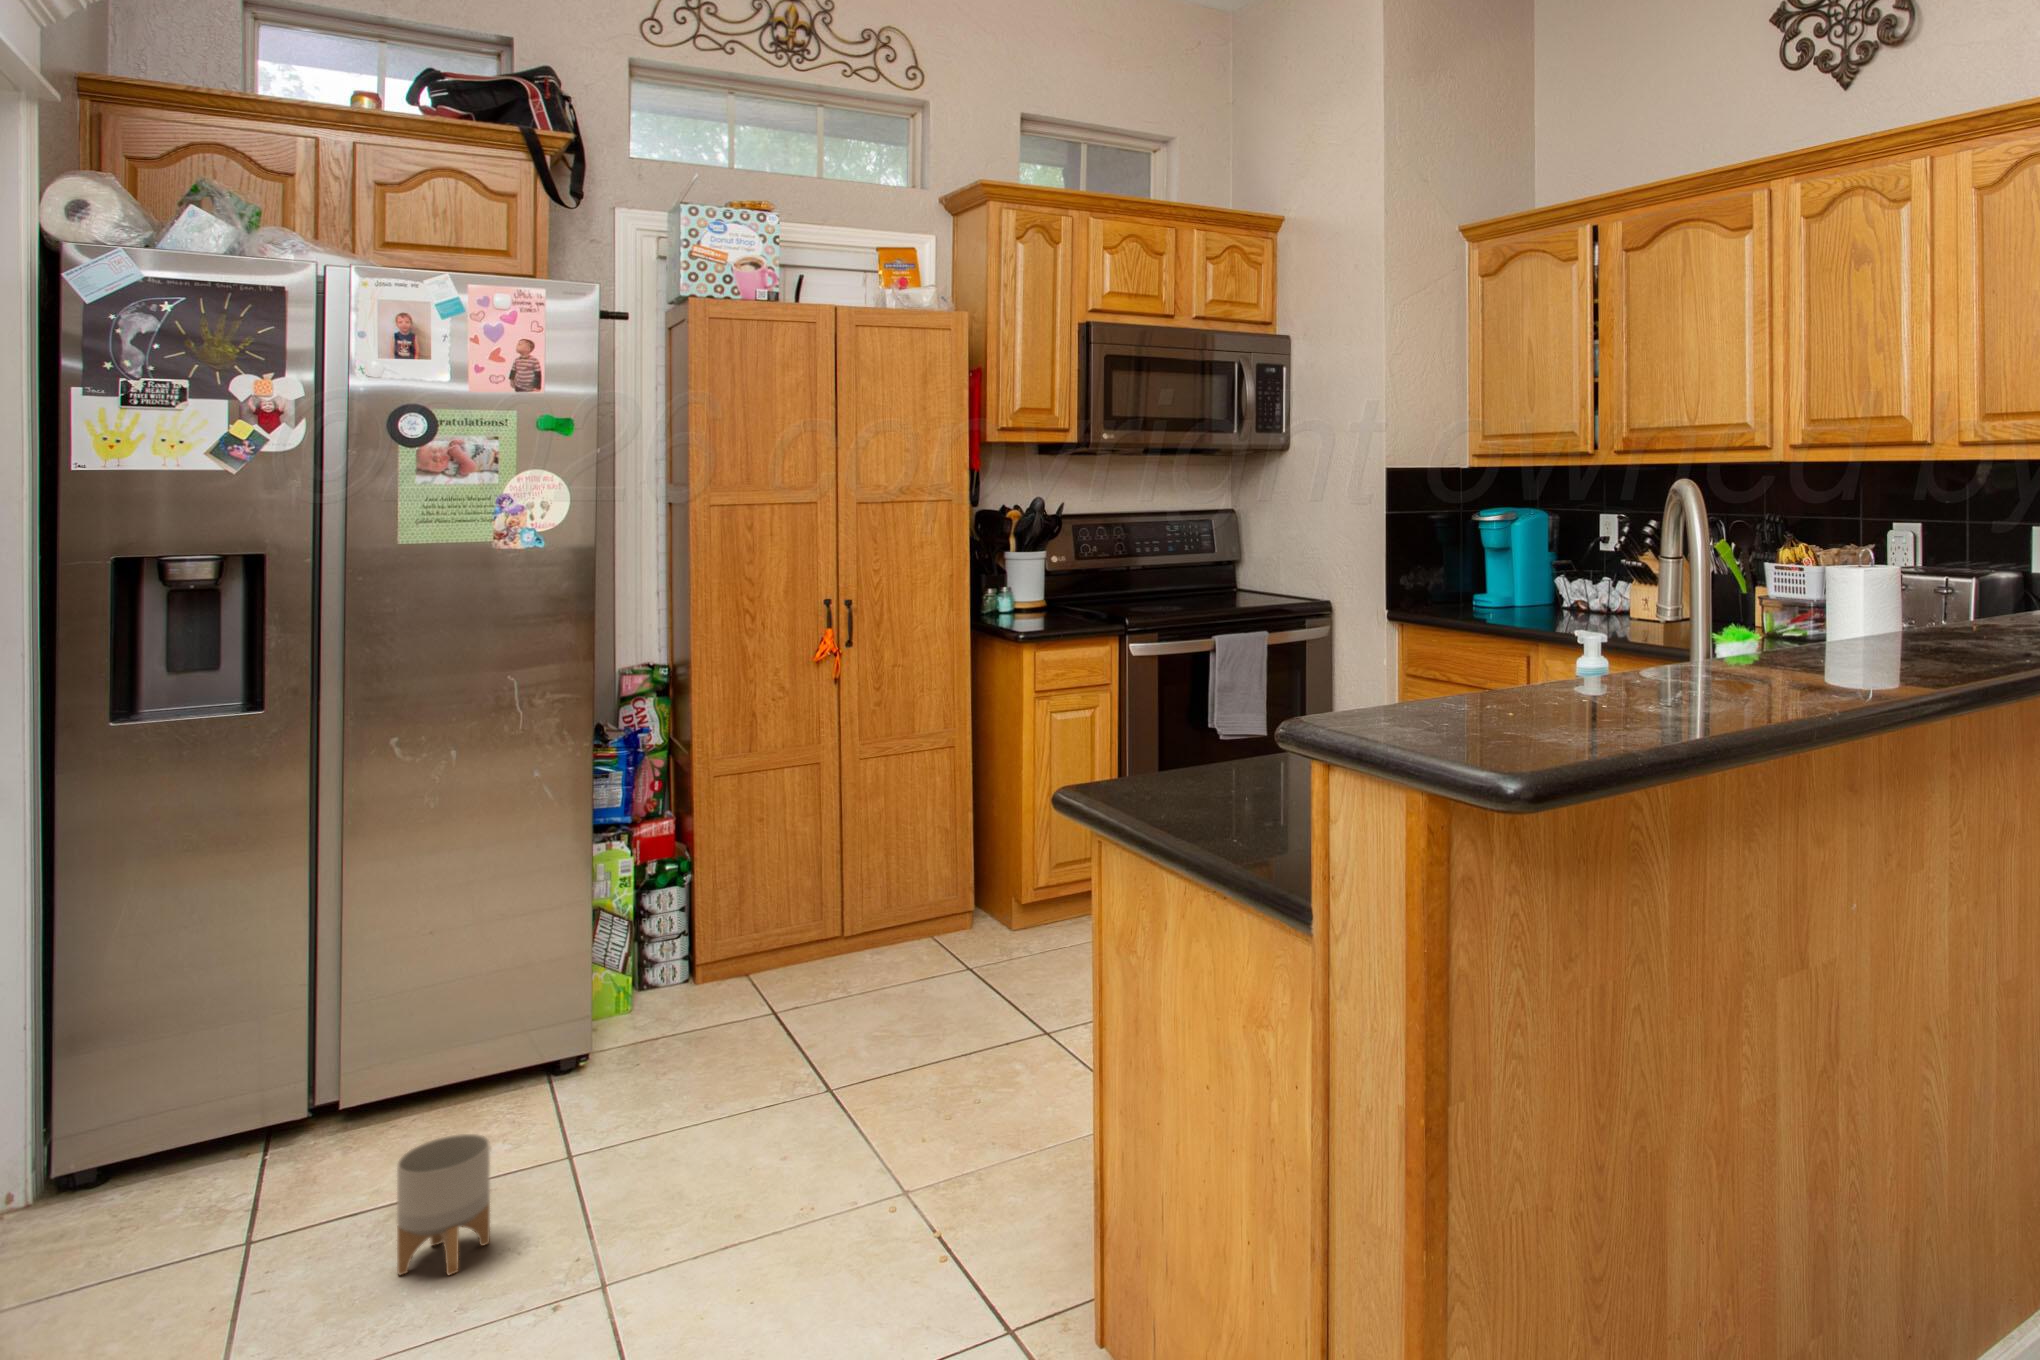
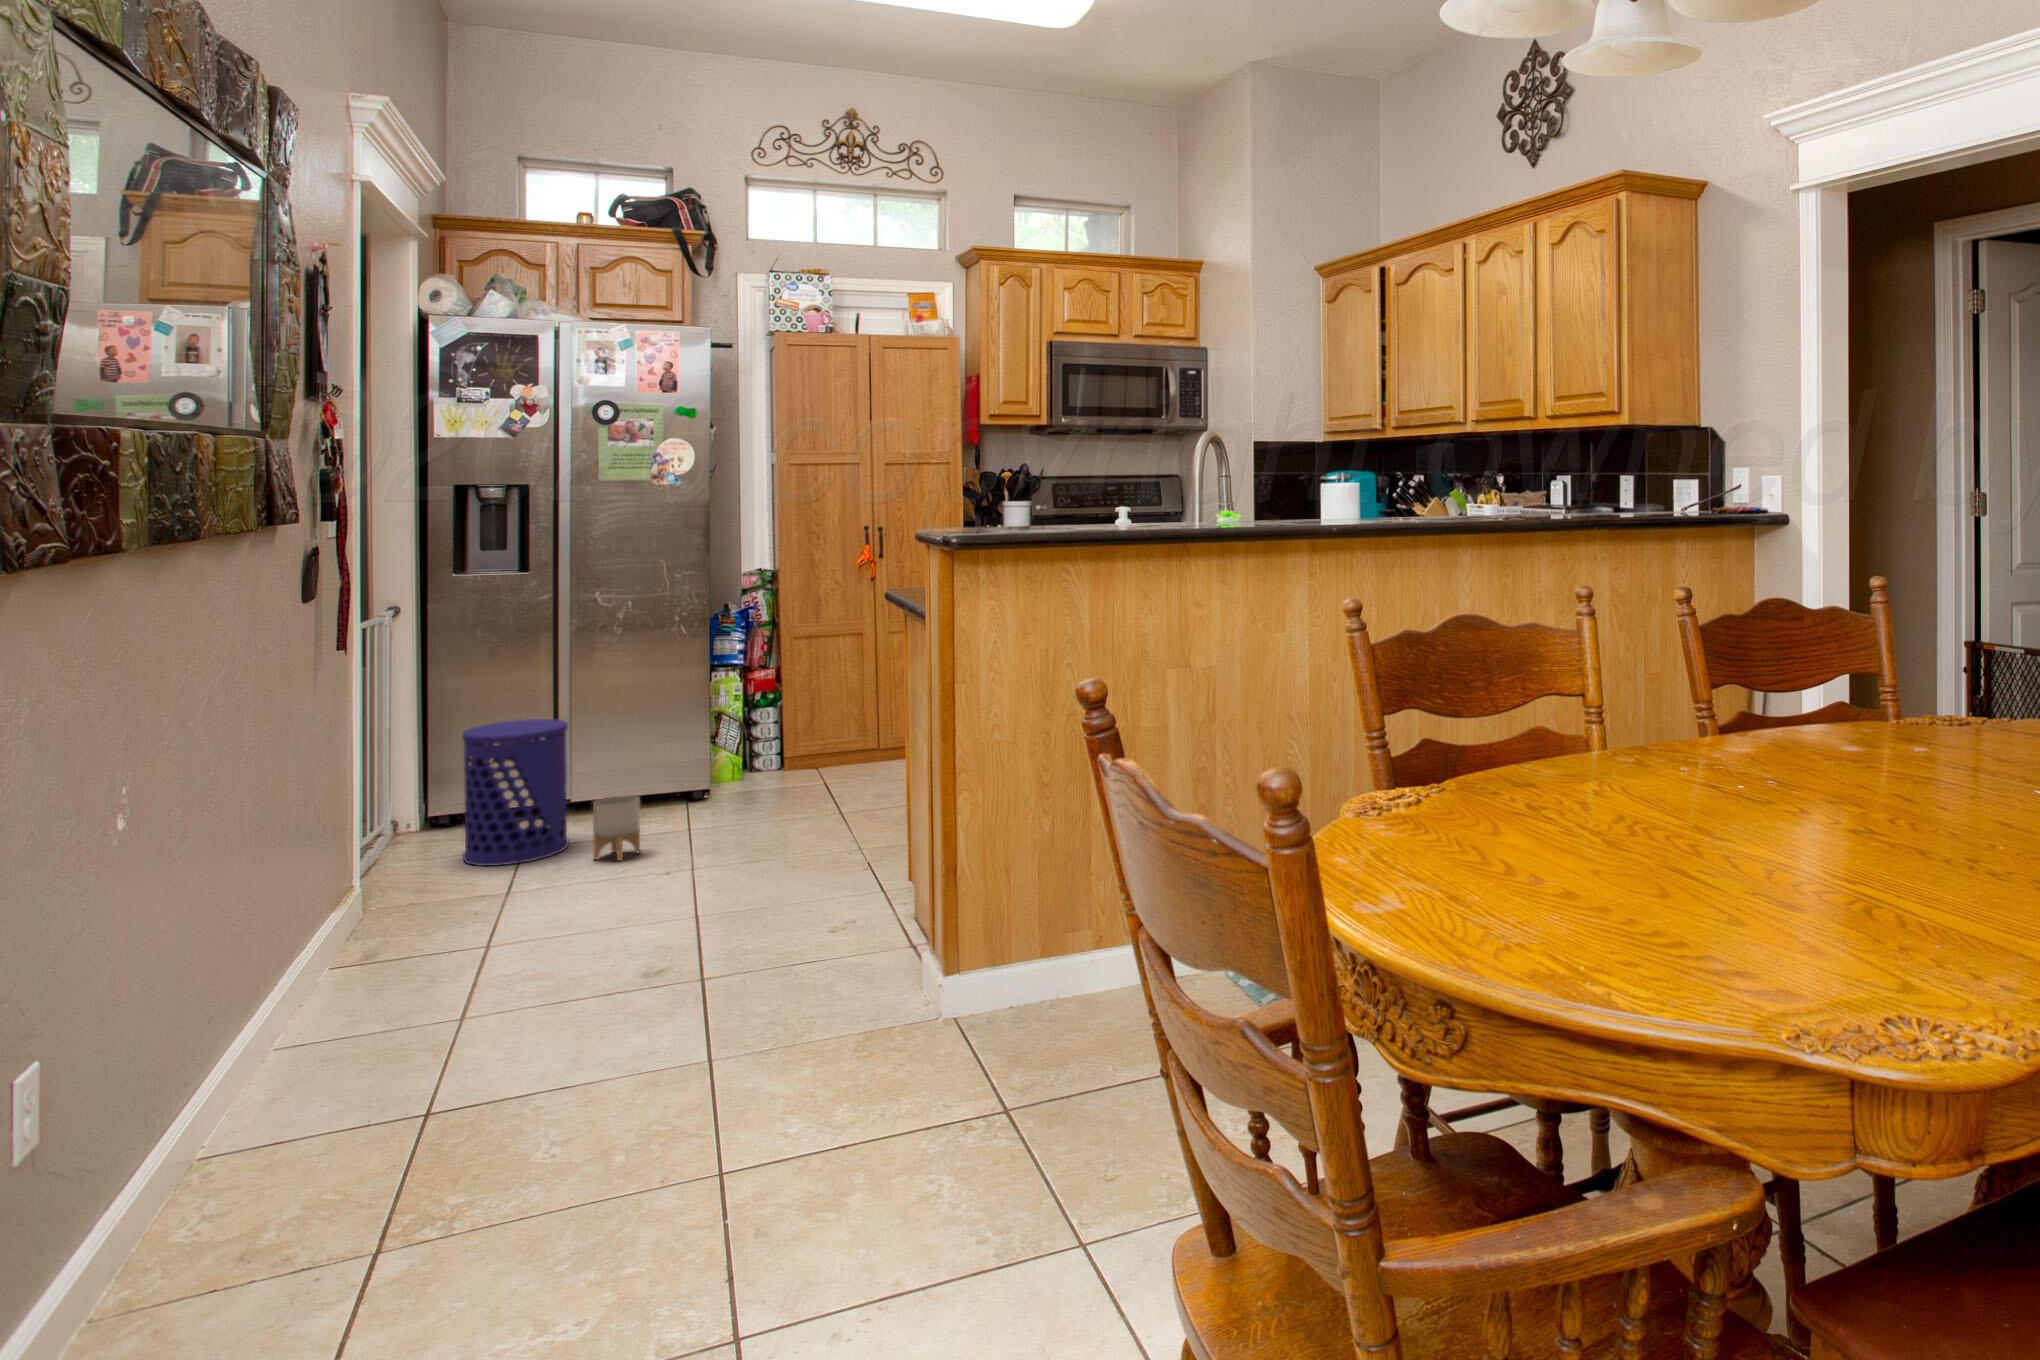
waste bin: none [120,988,342,1312] -> present [462,719,569,866]

